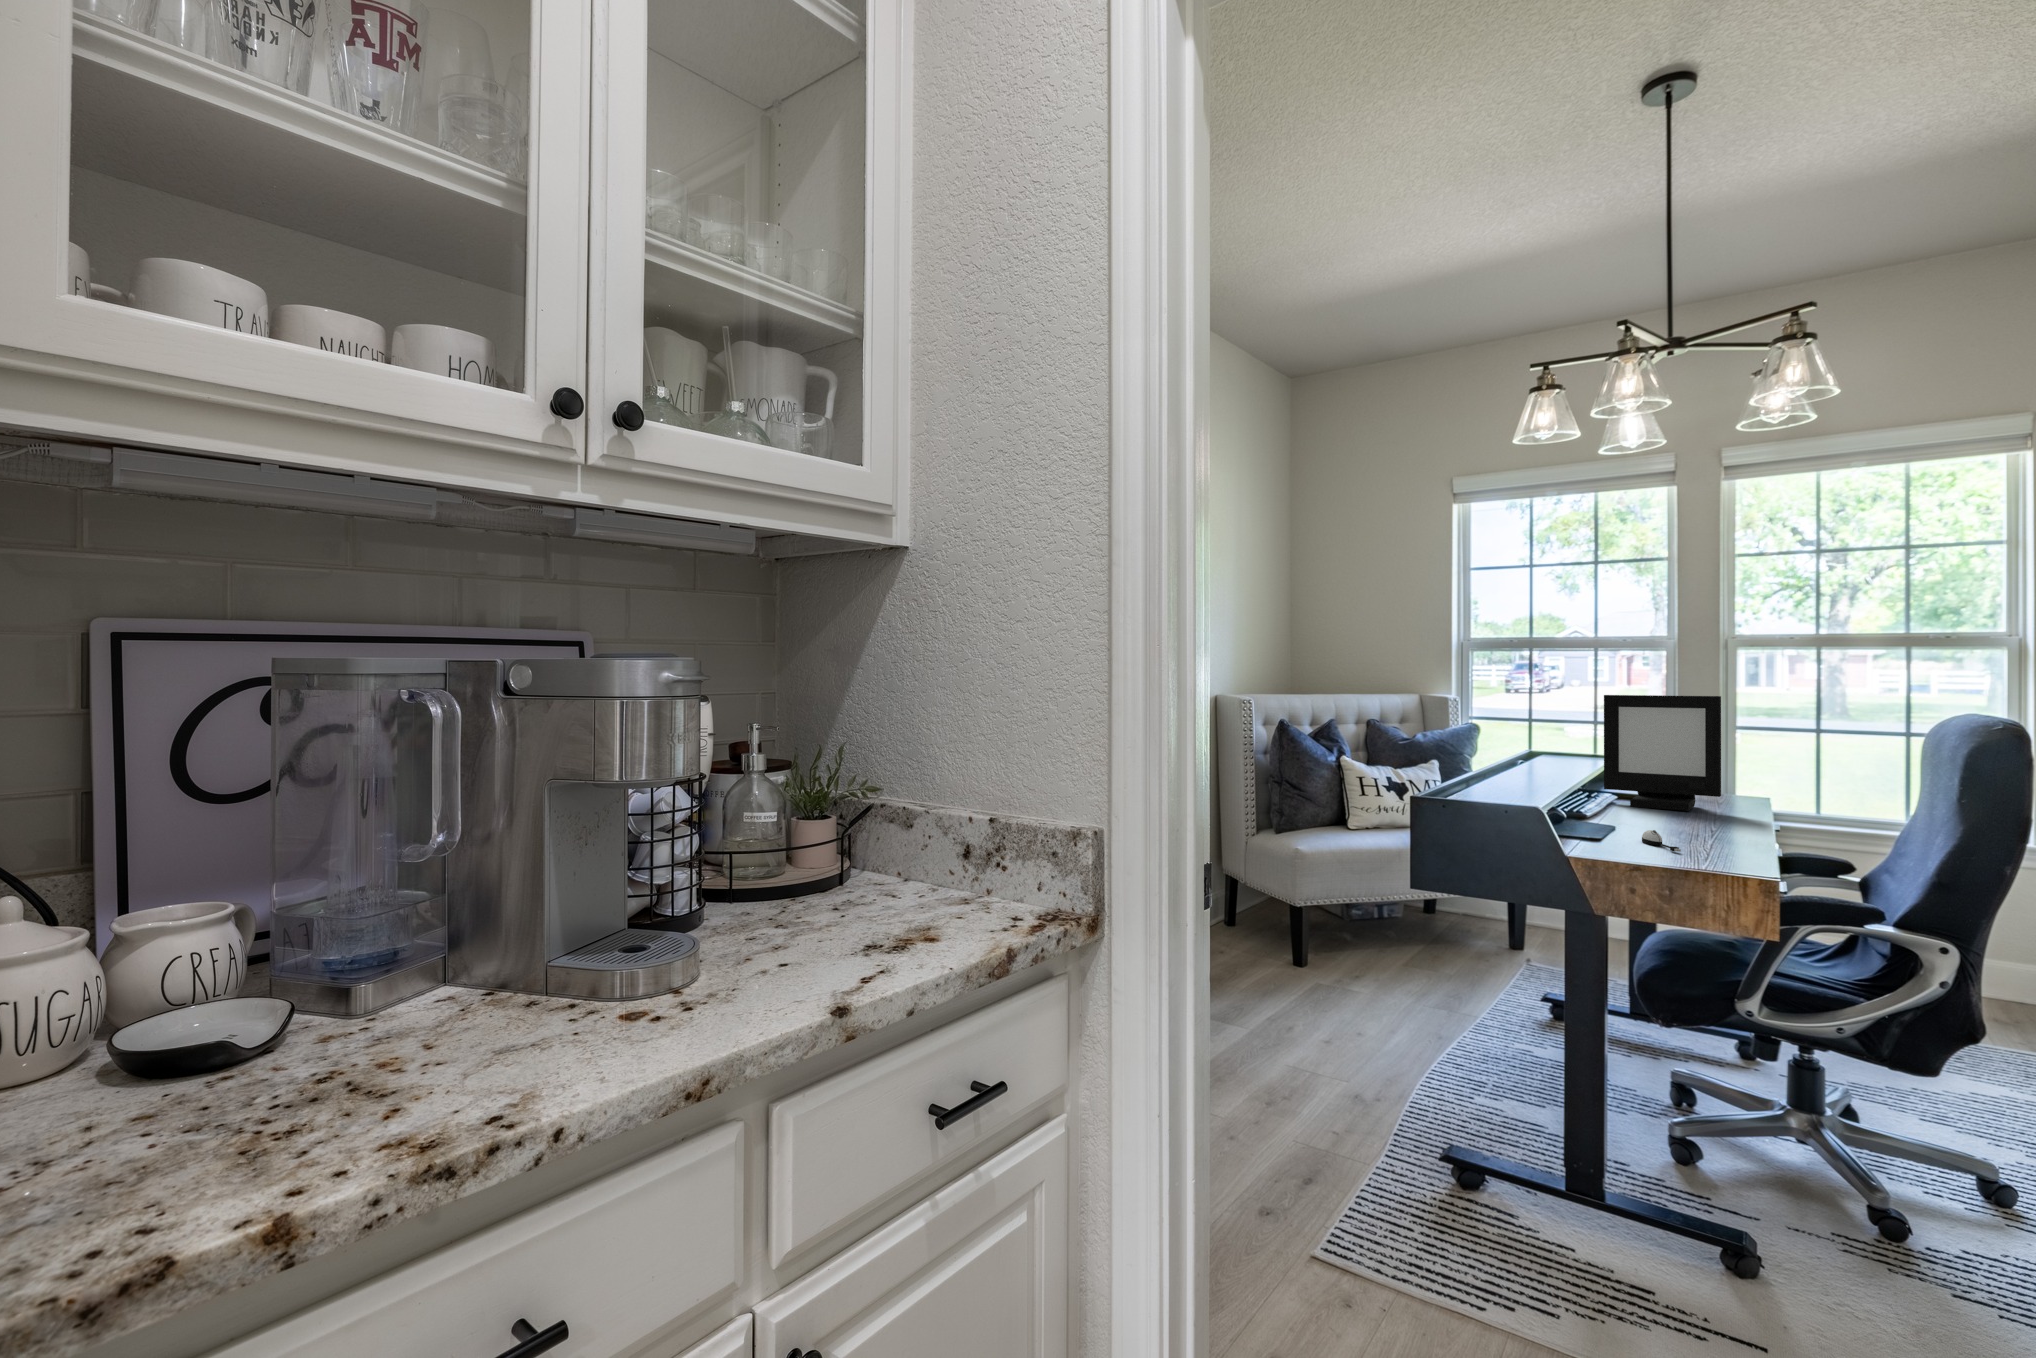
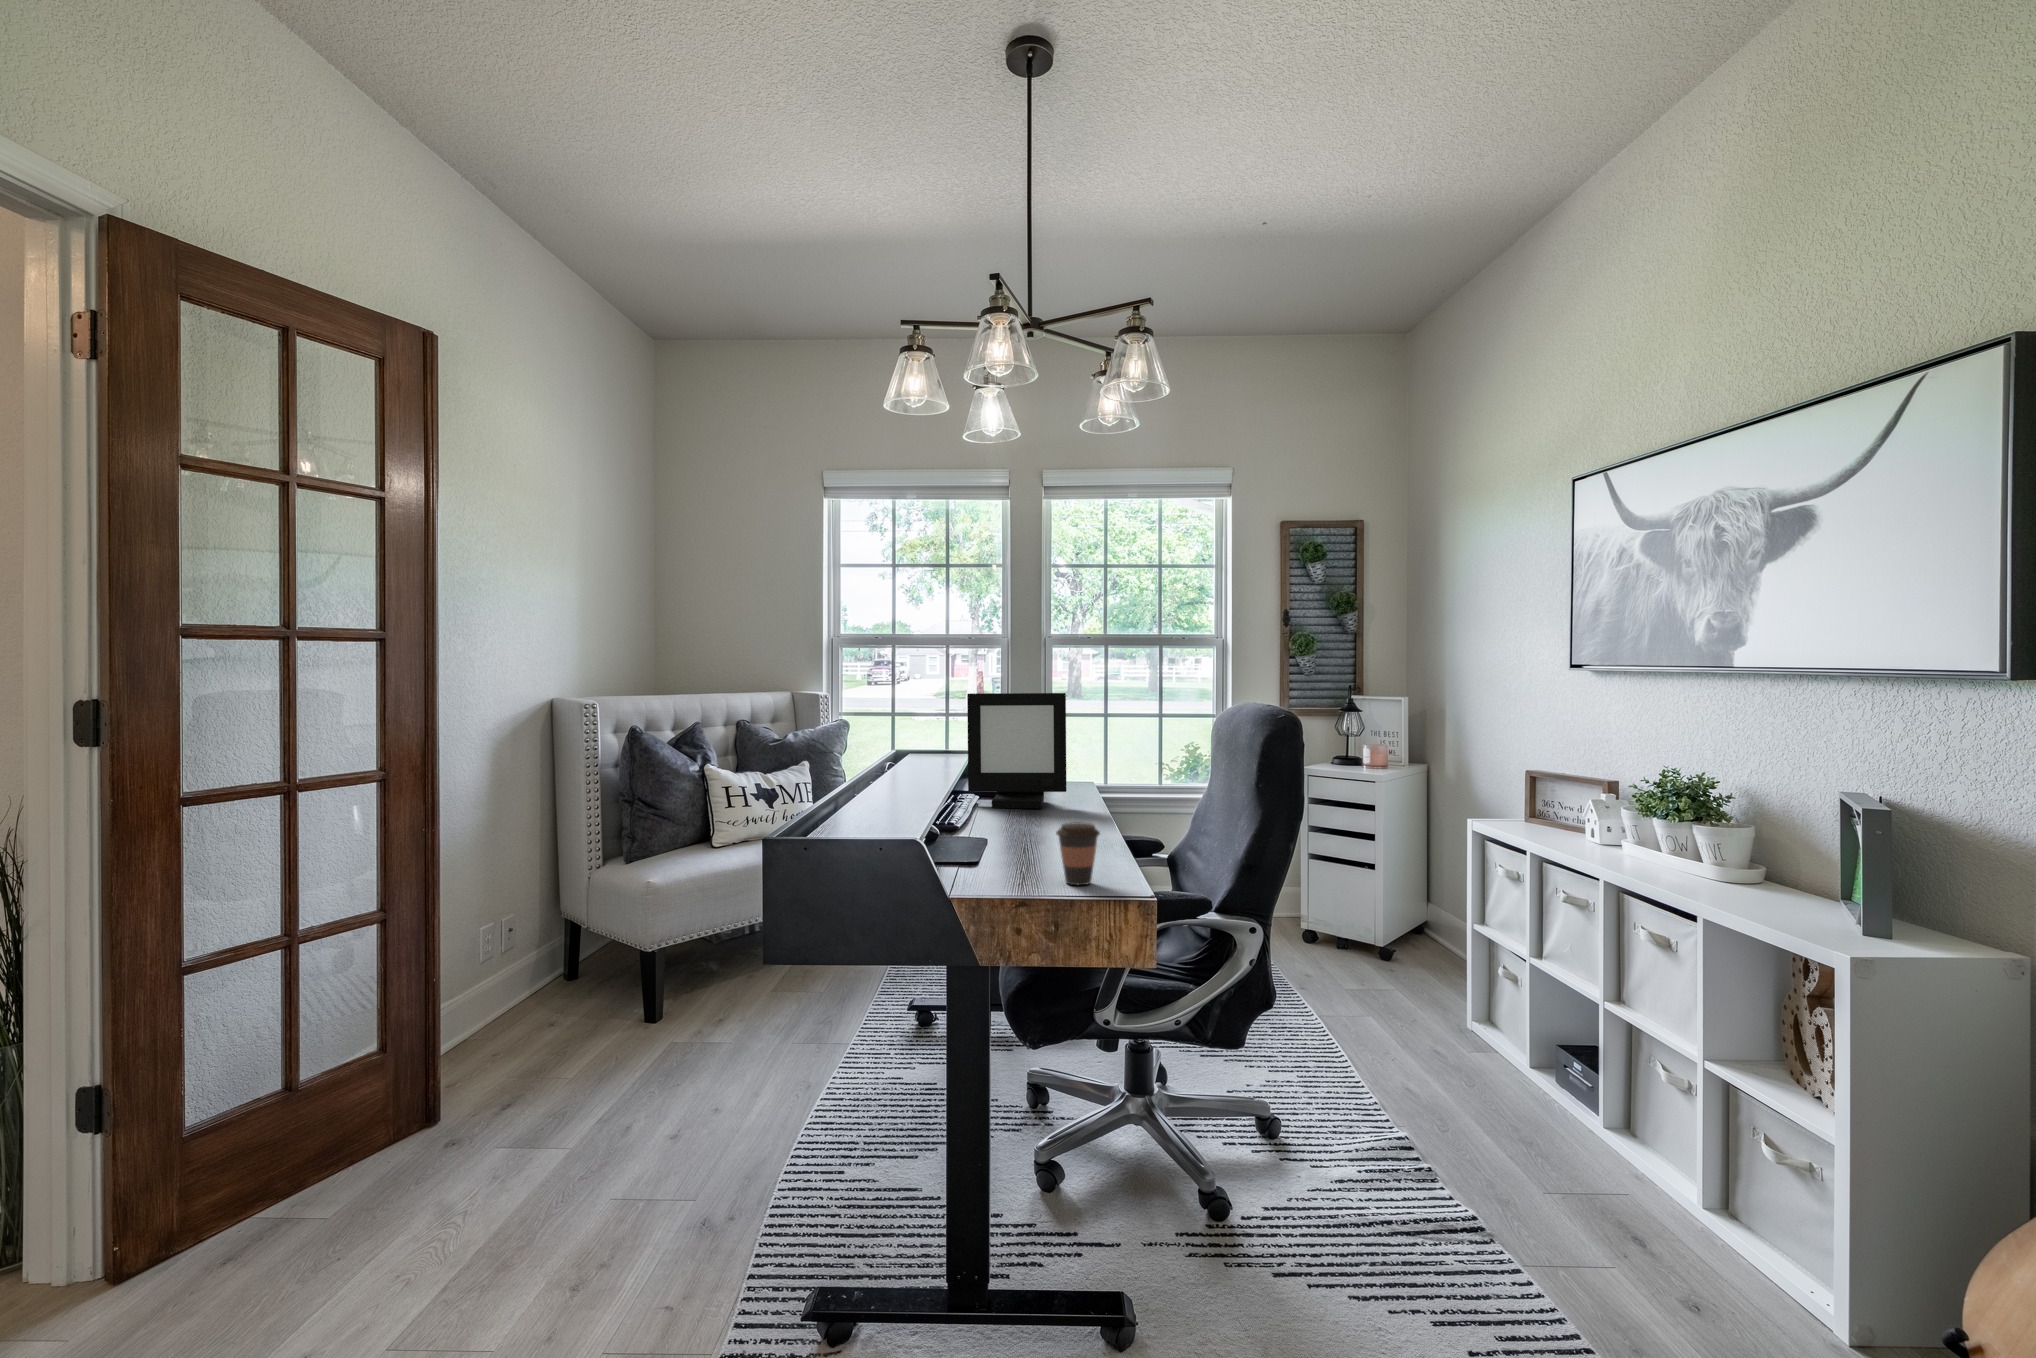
coffee cup: none [1679,809,1728,865] -> present [1056,822,1100,885]
computer mouse: present [1642,830,1681,852] -> none [1015,845,1054,869]

